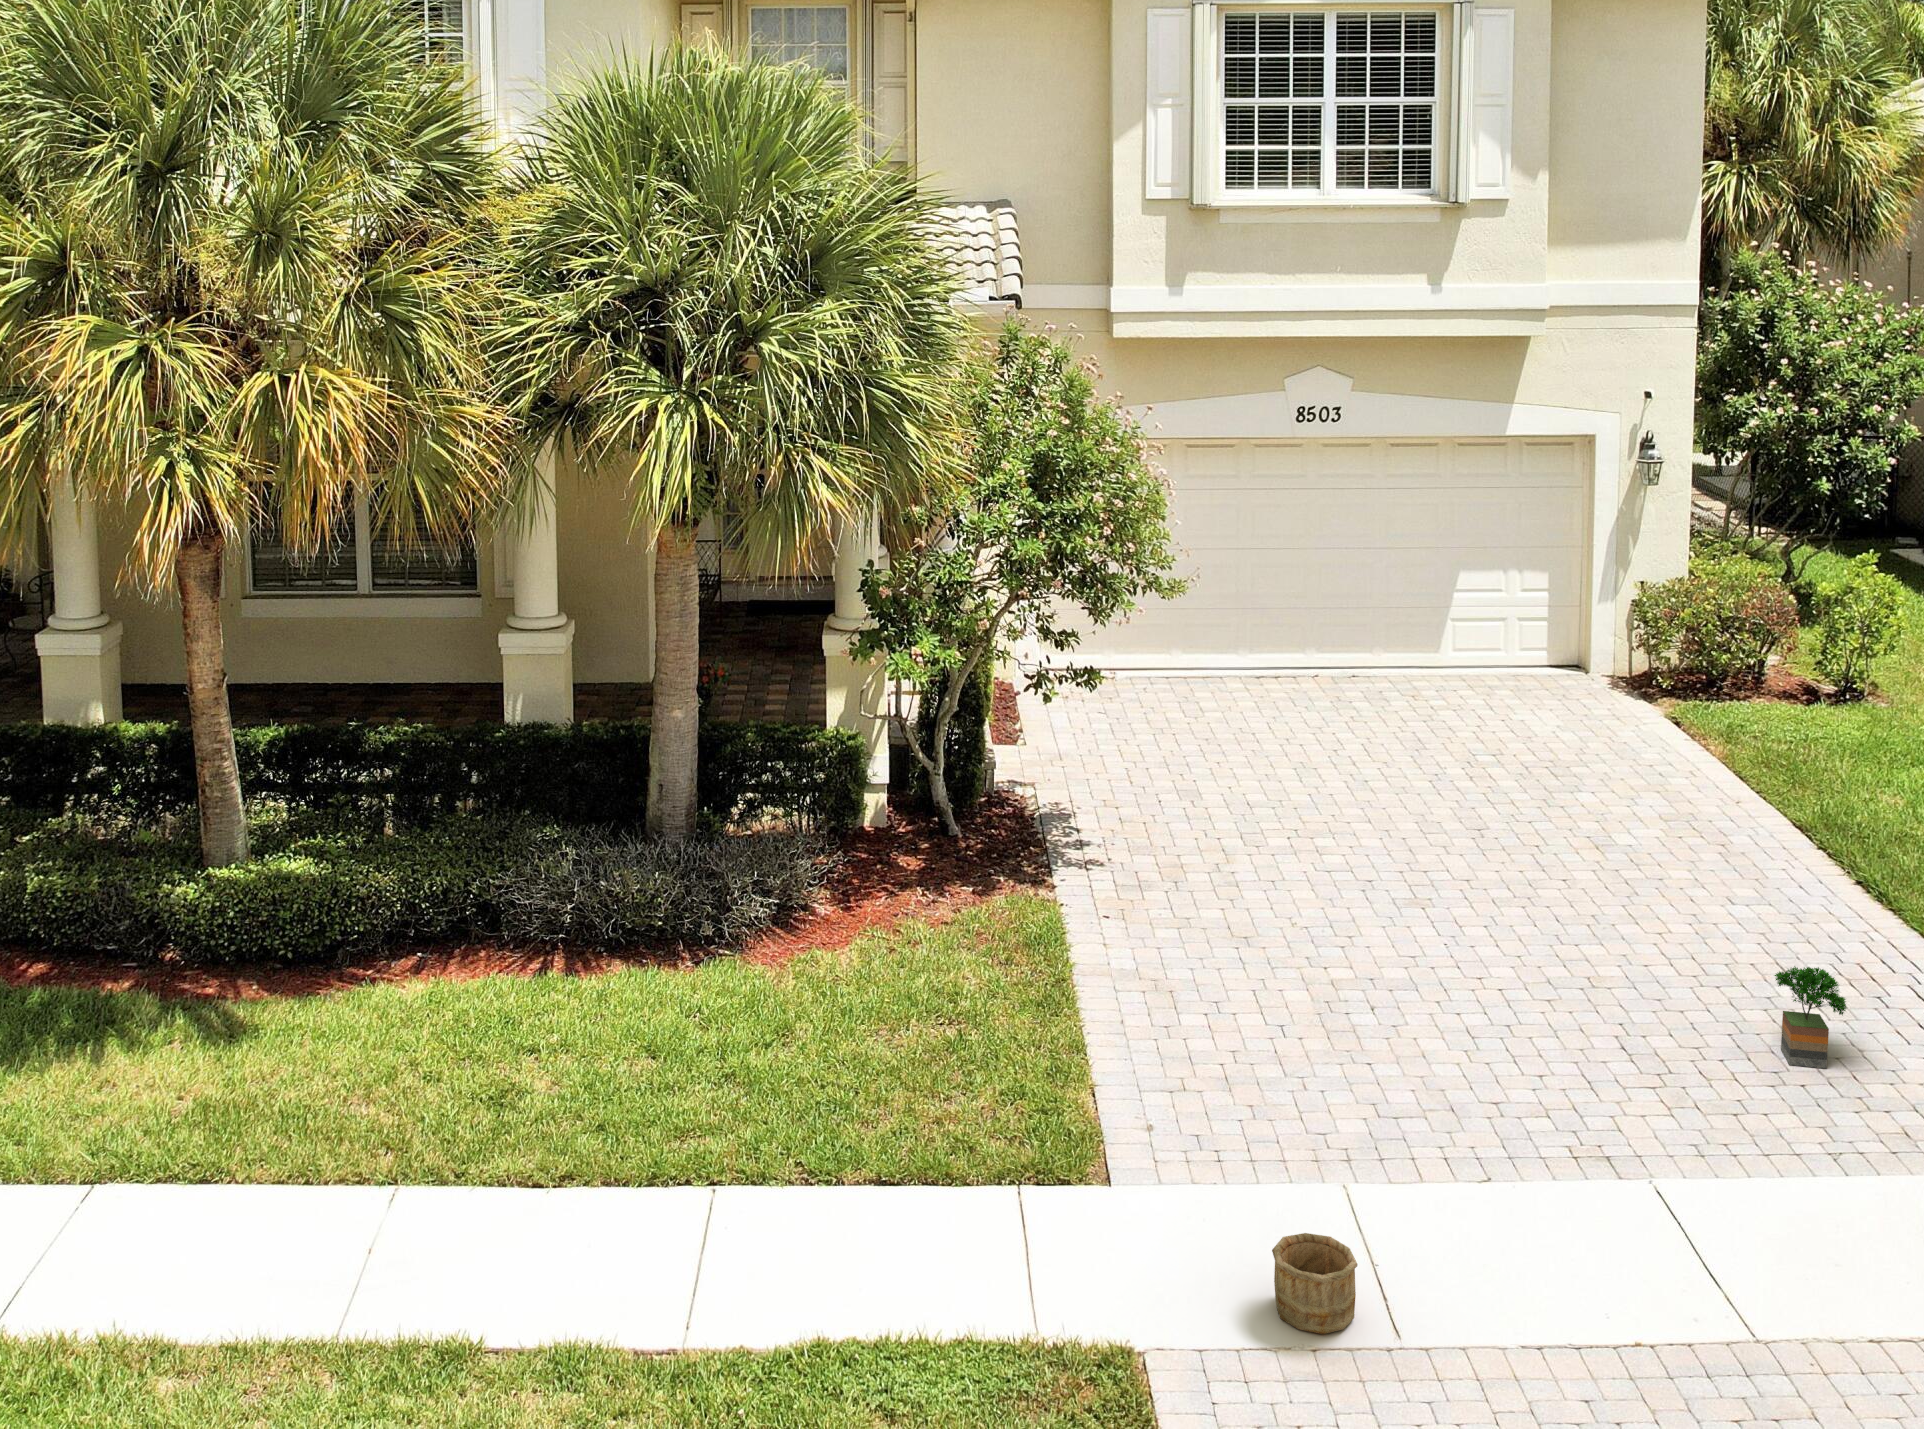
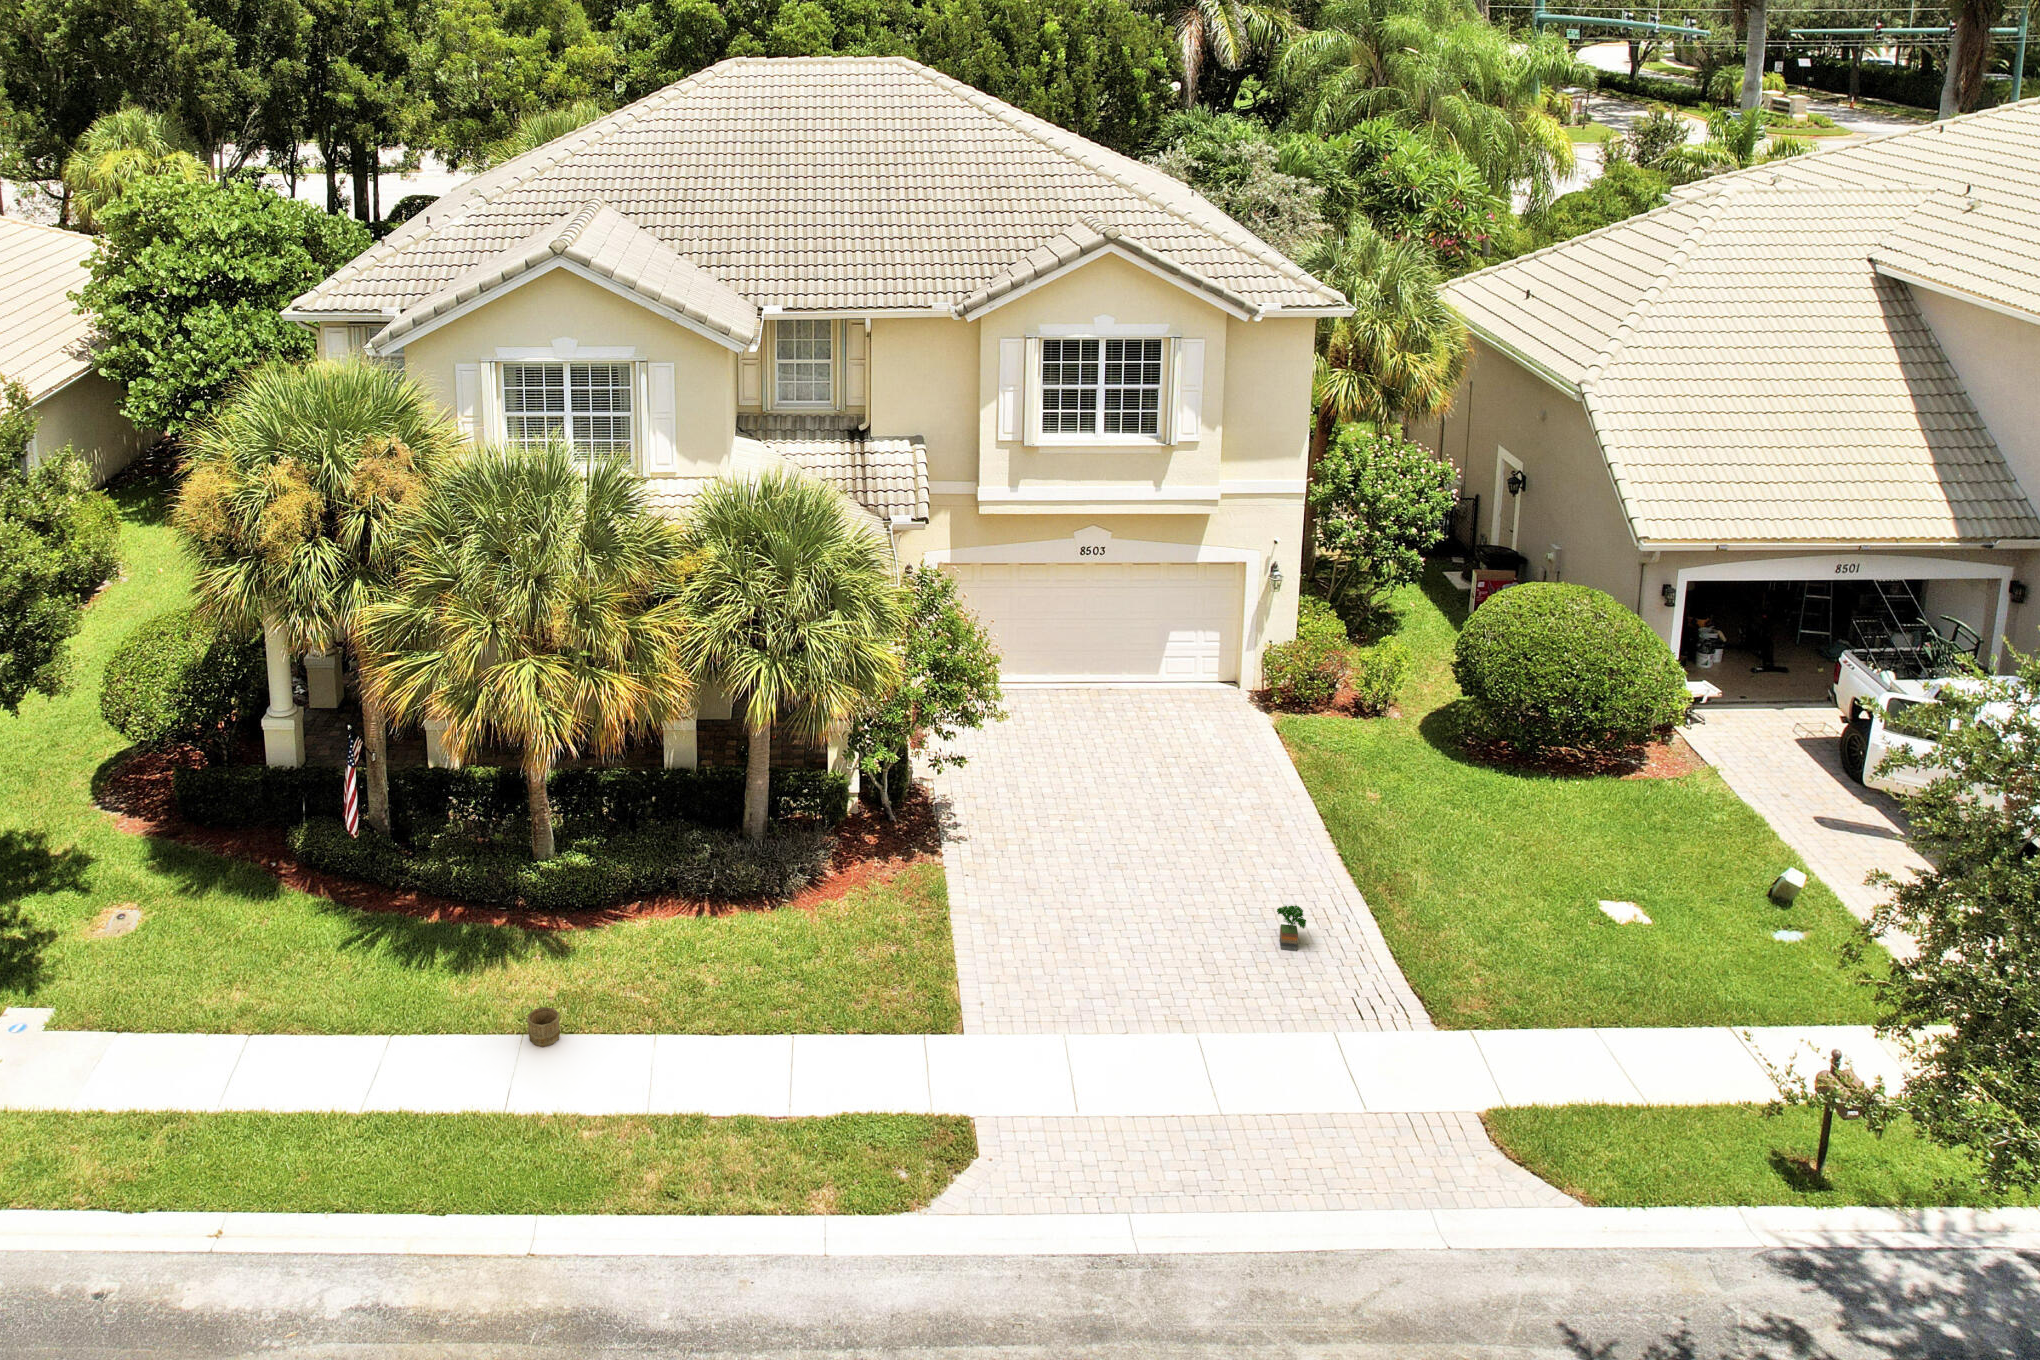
wooden bucket: present [1272,1233,1358,1334] -> present [527,1007,560,1047]

